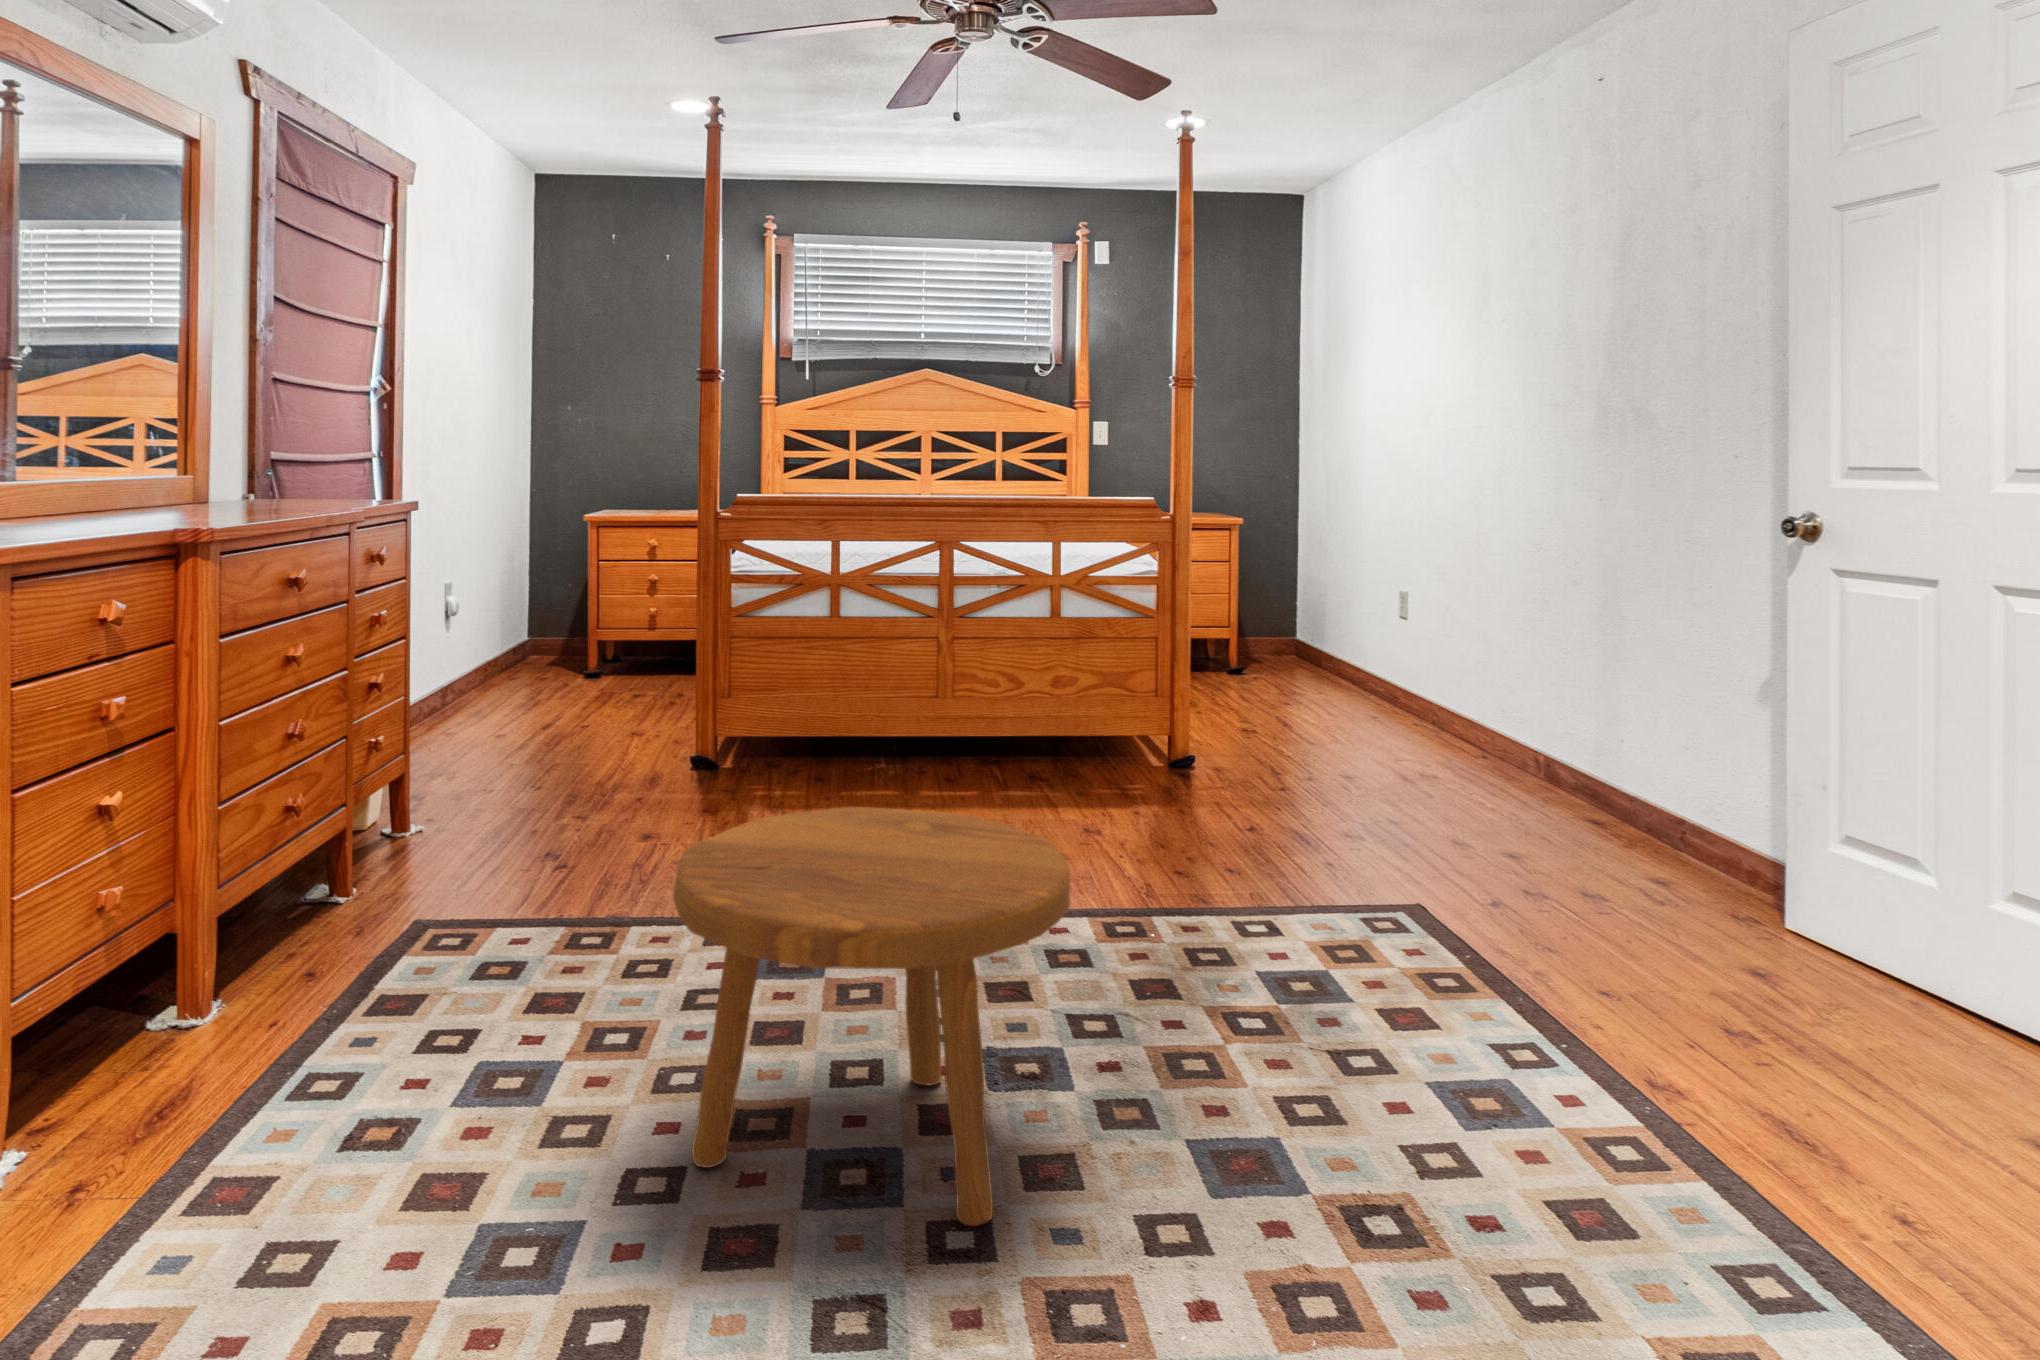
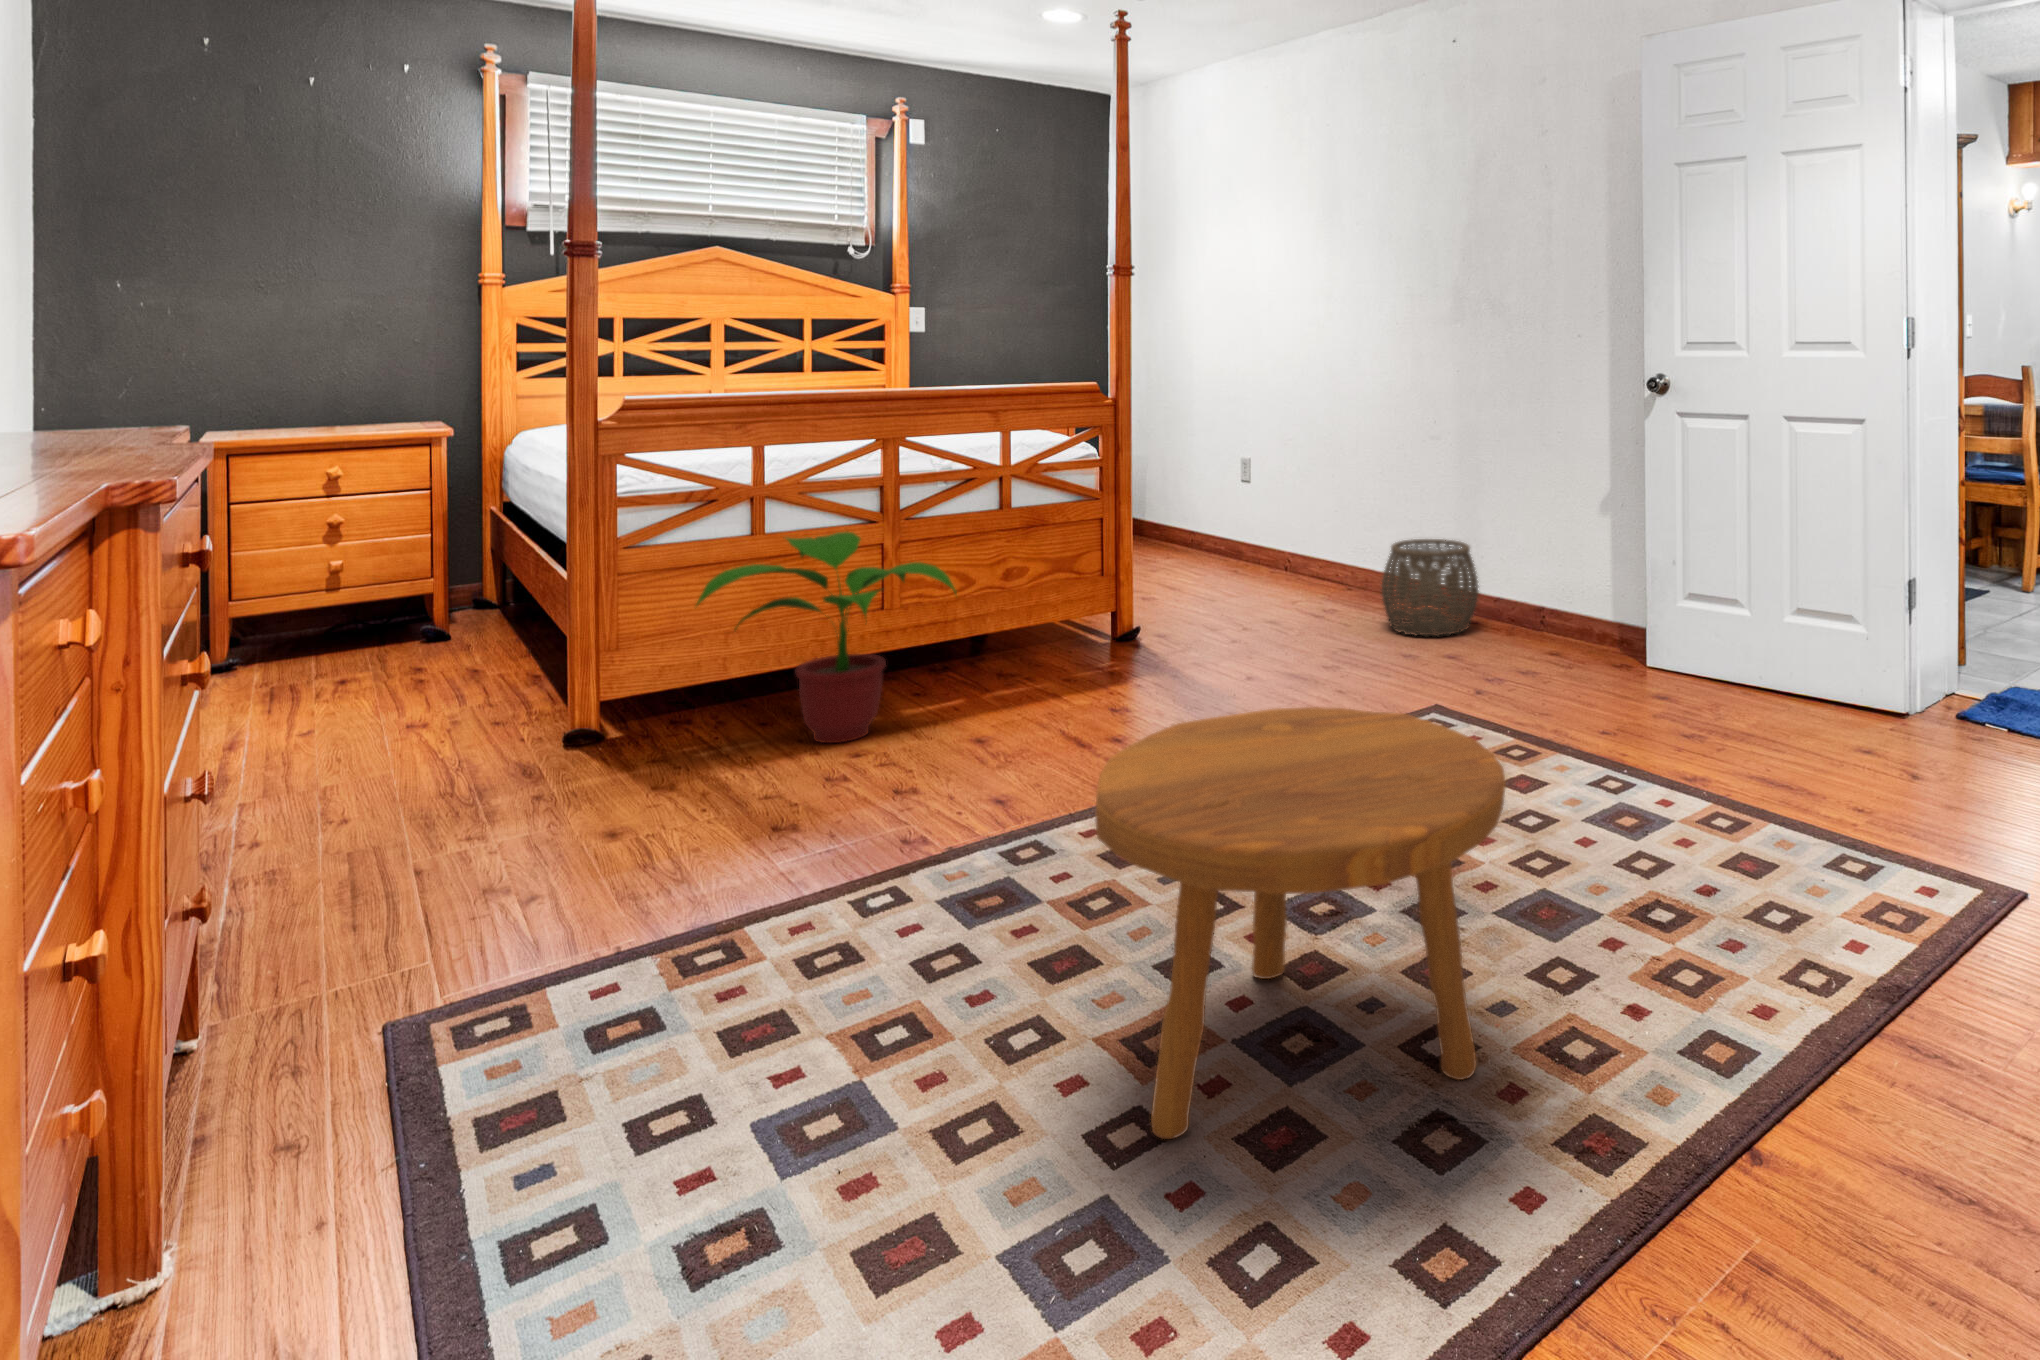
potted plant: none [735,622,940,812] -> present [697,531,957,743]
woven basket: none [1465,701,1600,829] -> present [1381,539,1479,636]

